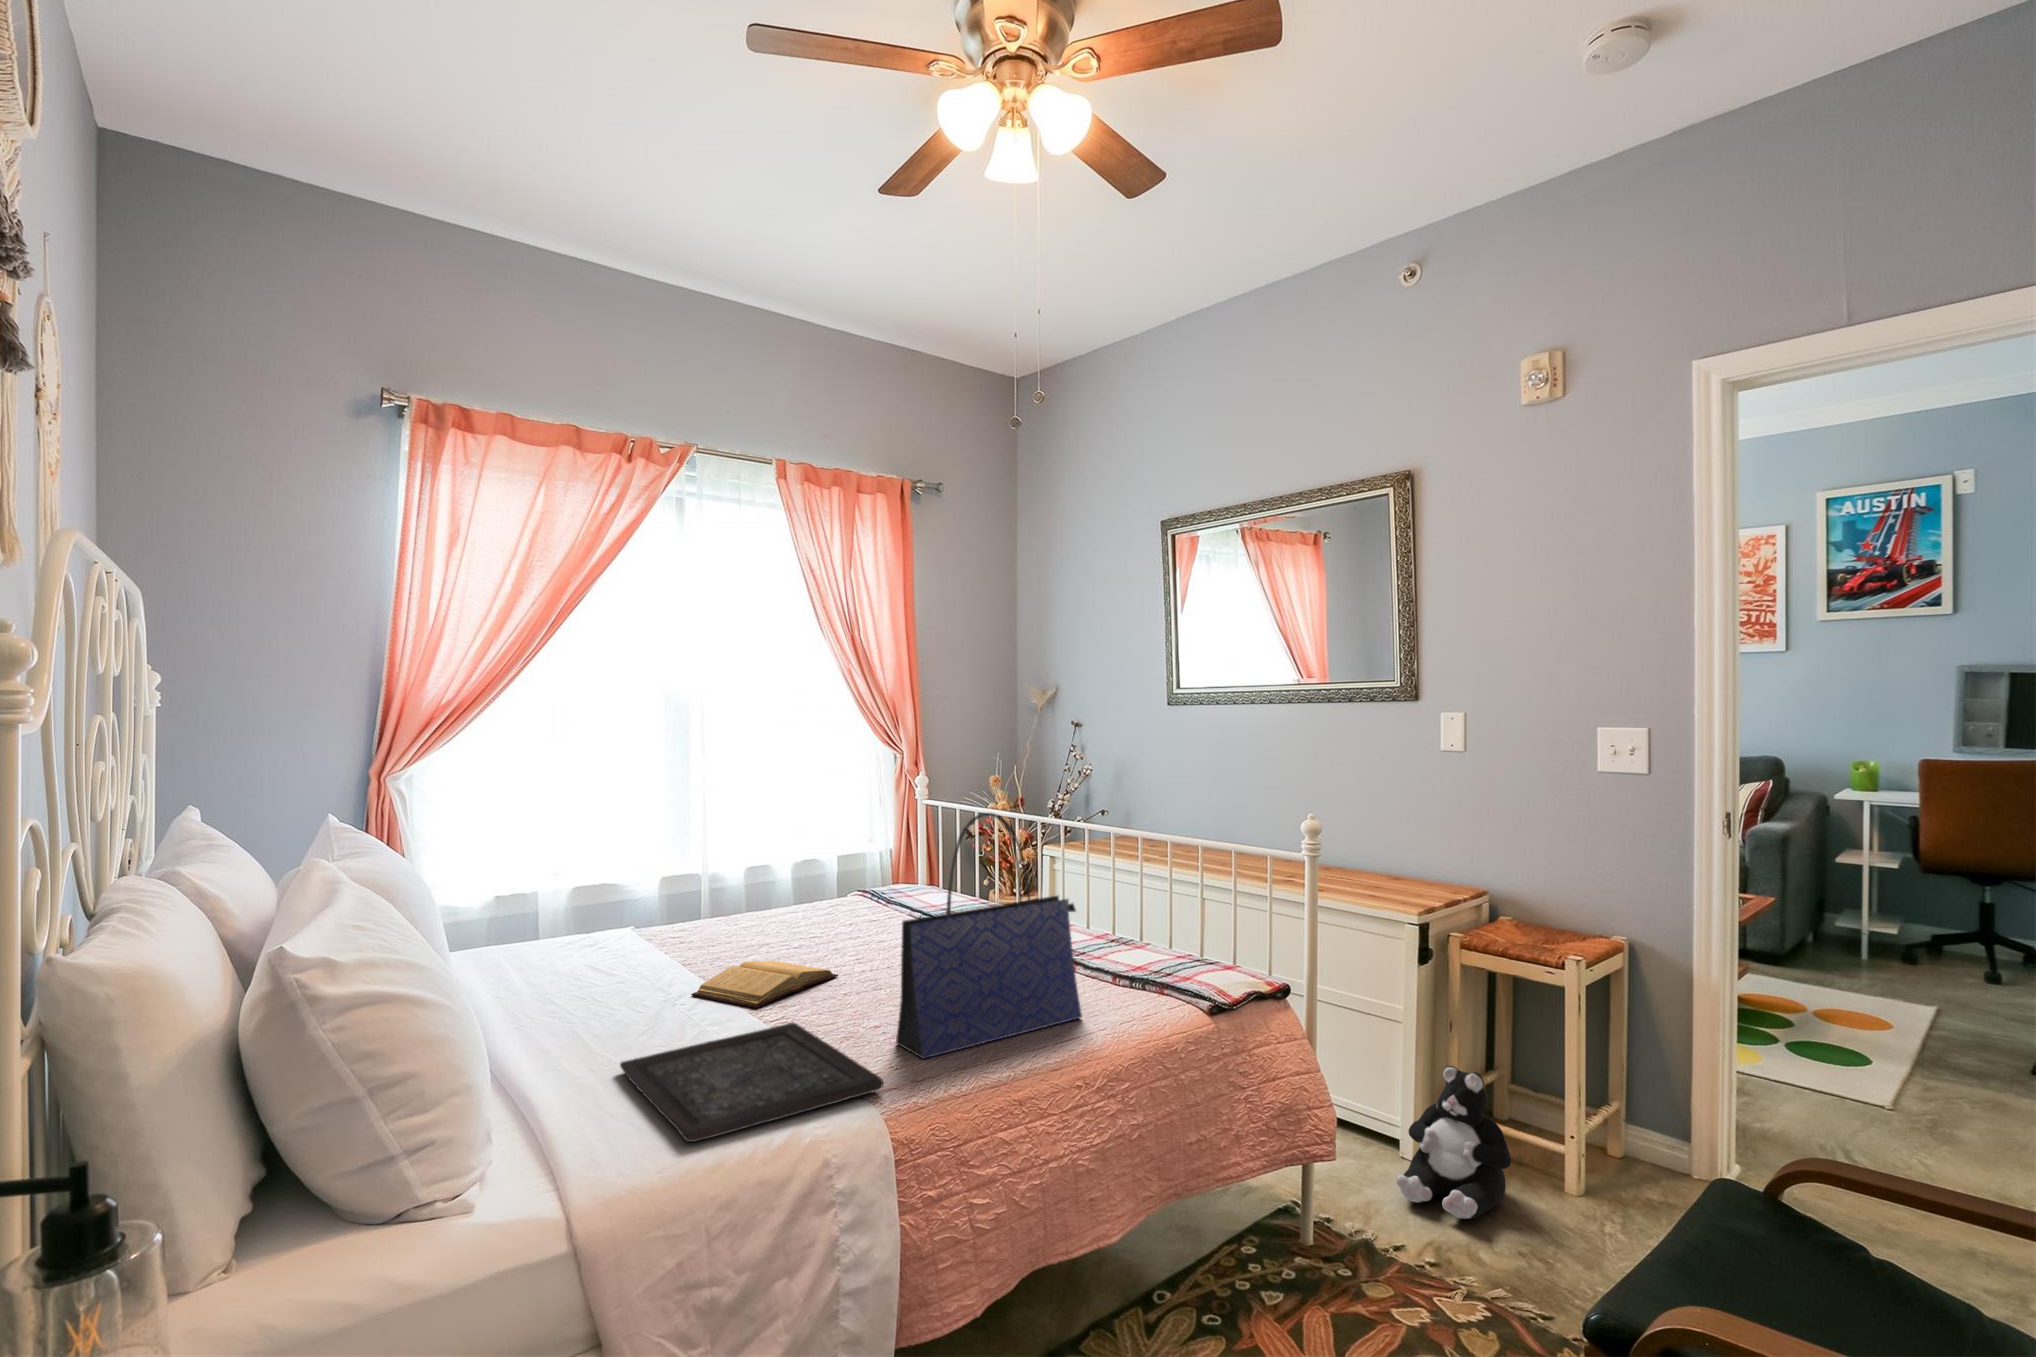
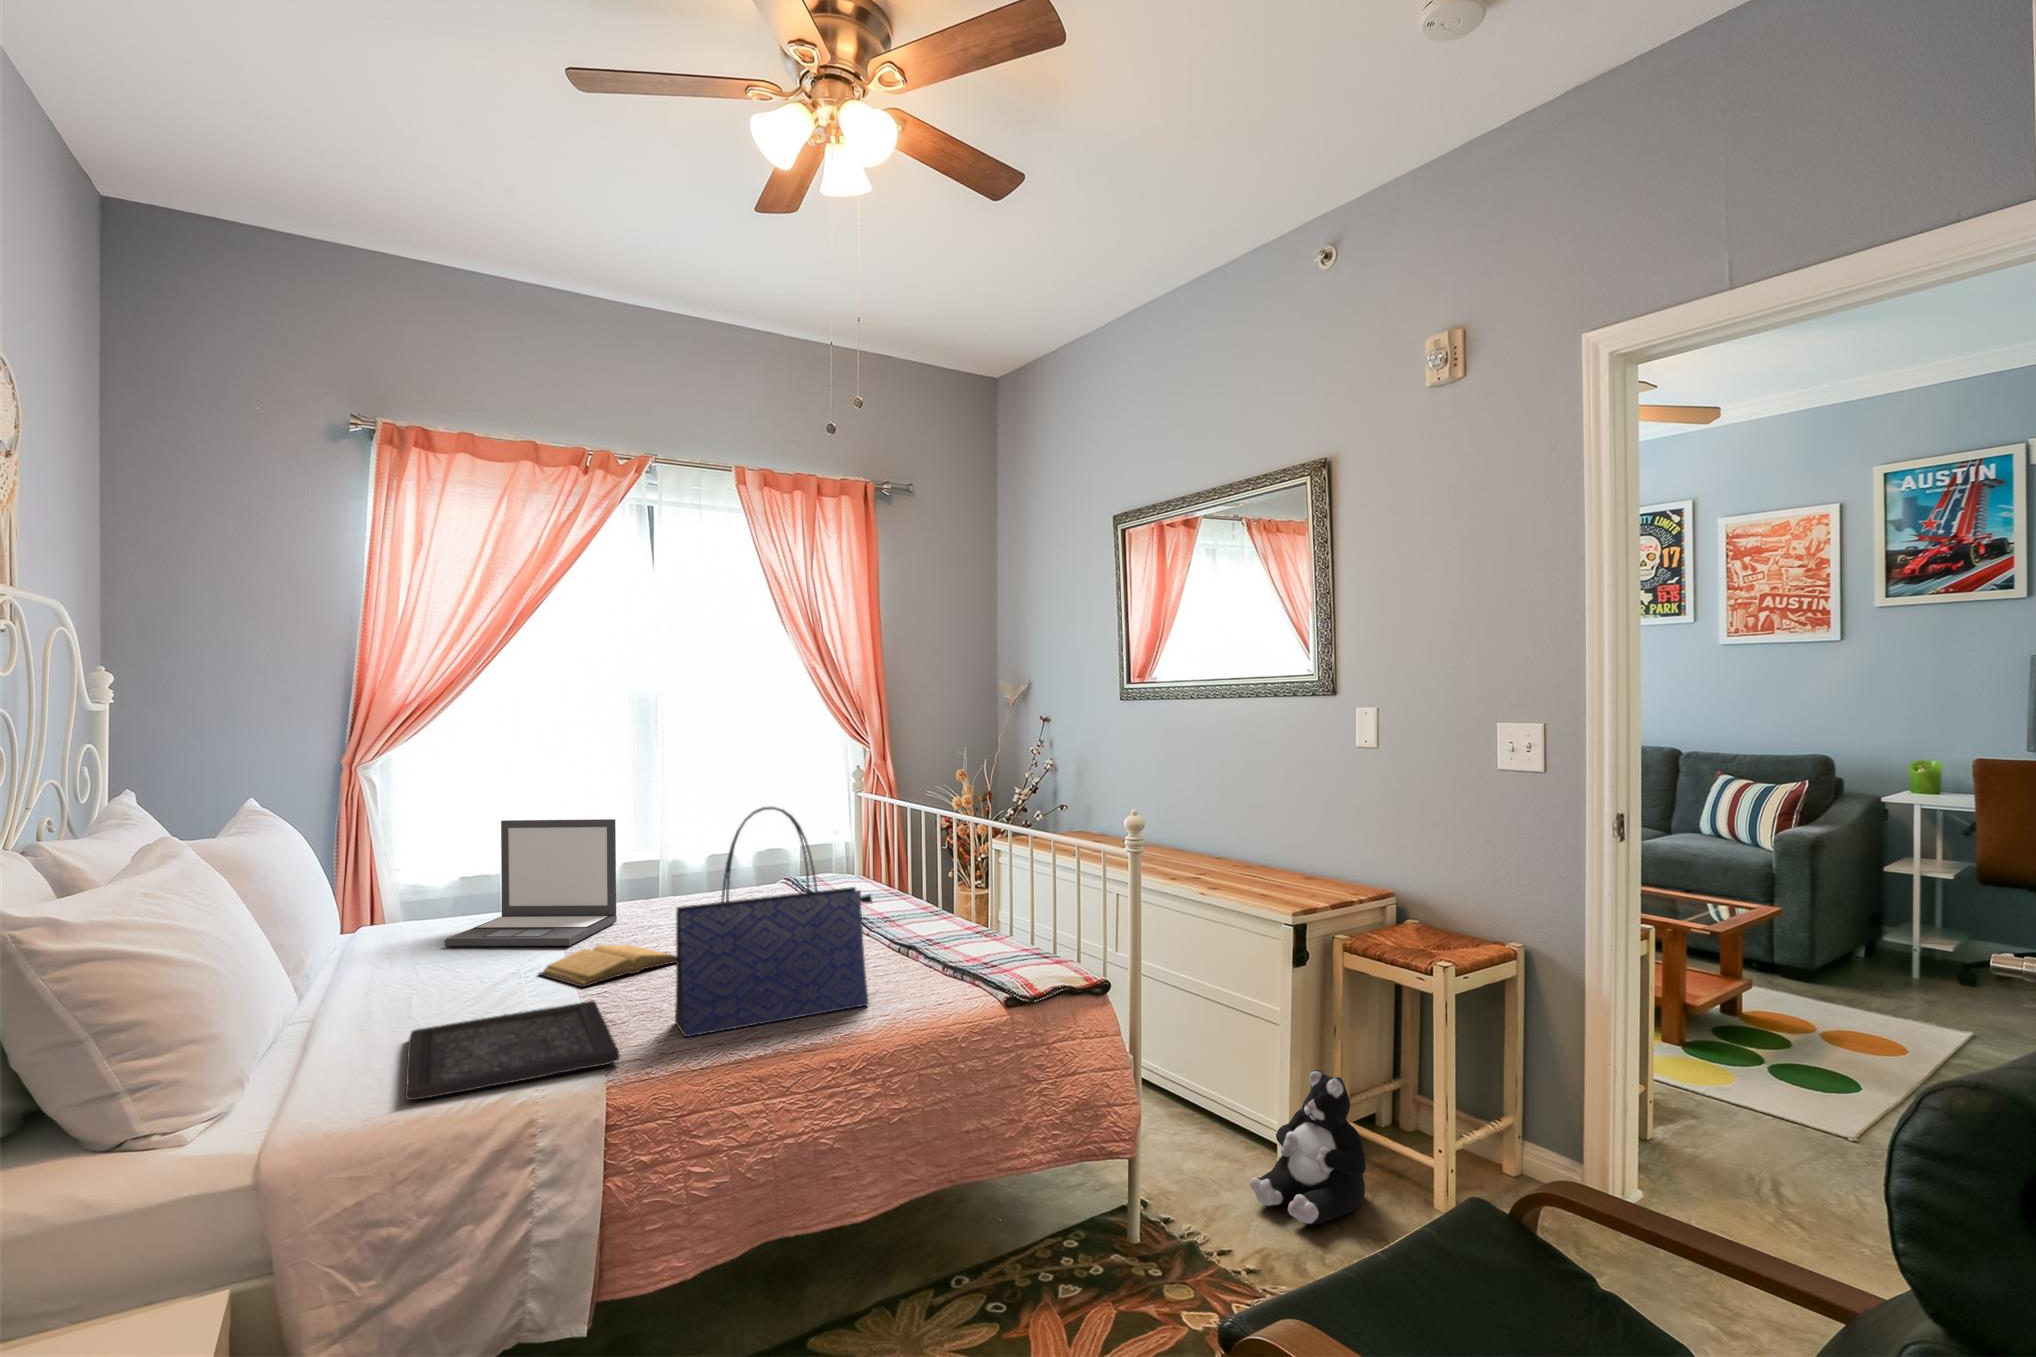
laptop: none [557,827,723,967] -> present [445,819,617,946]

